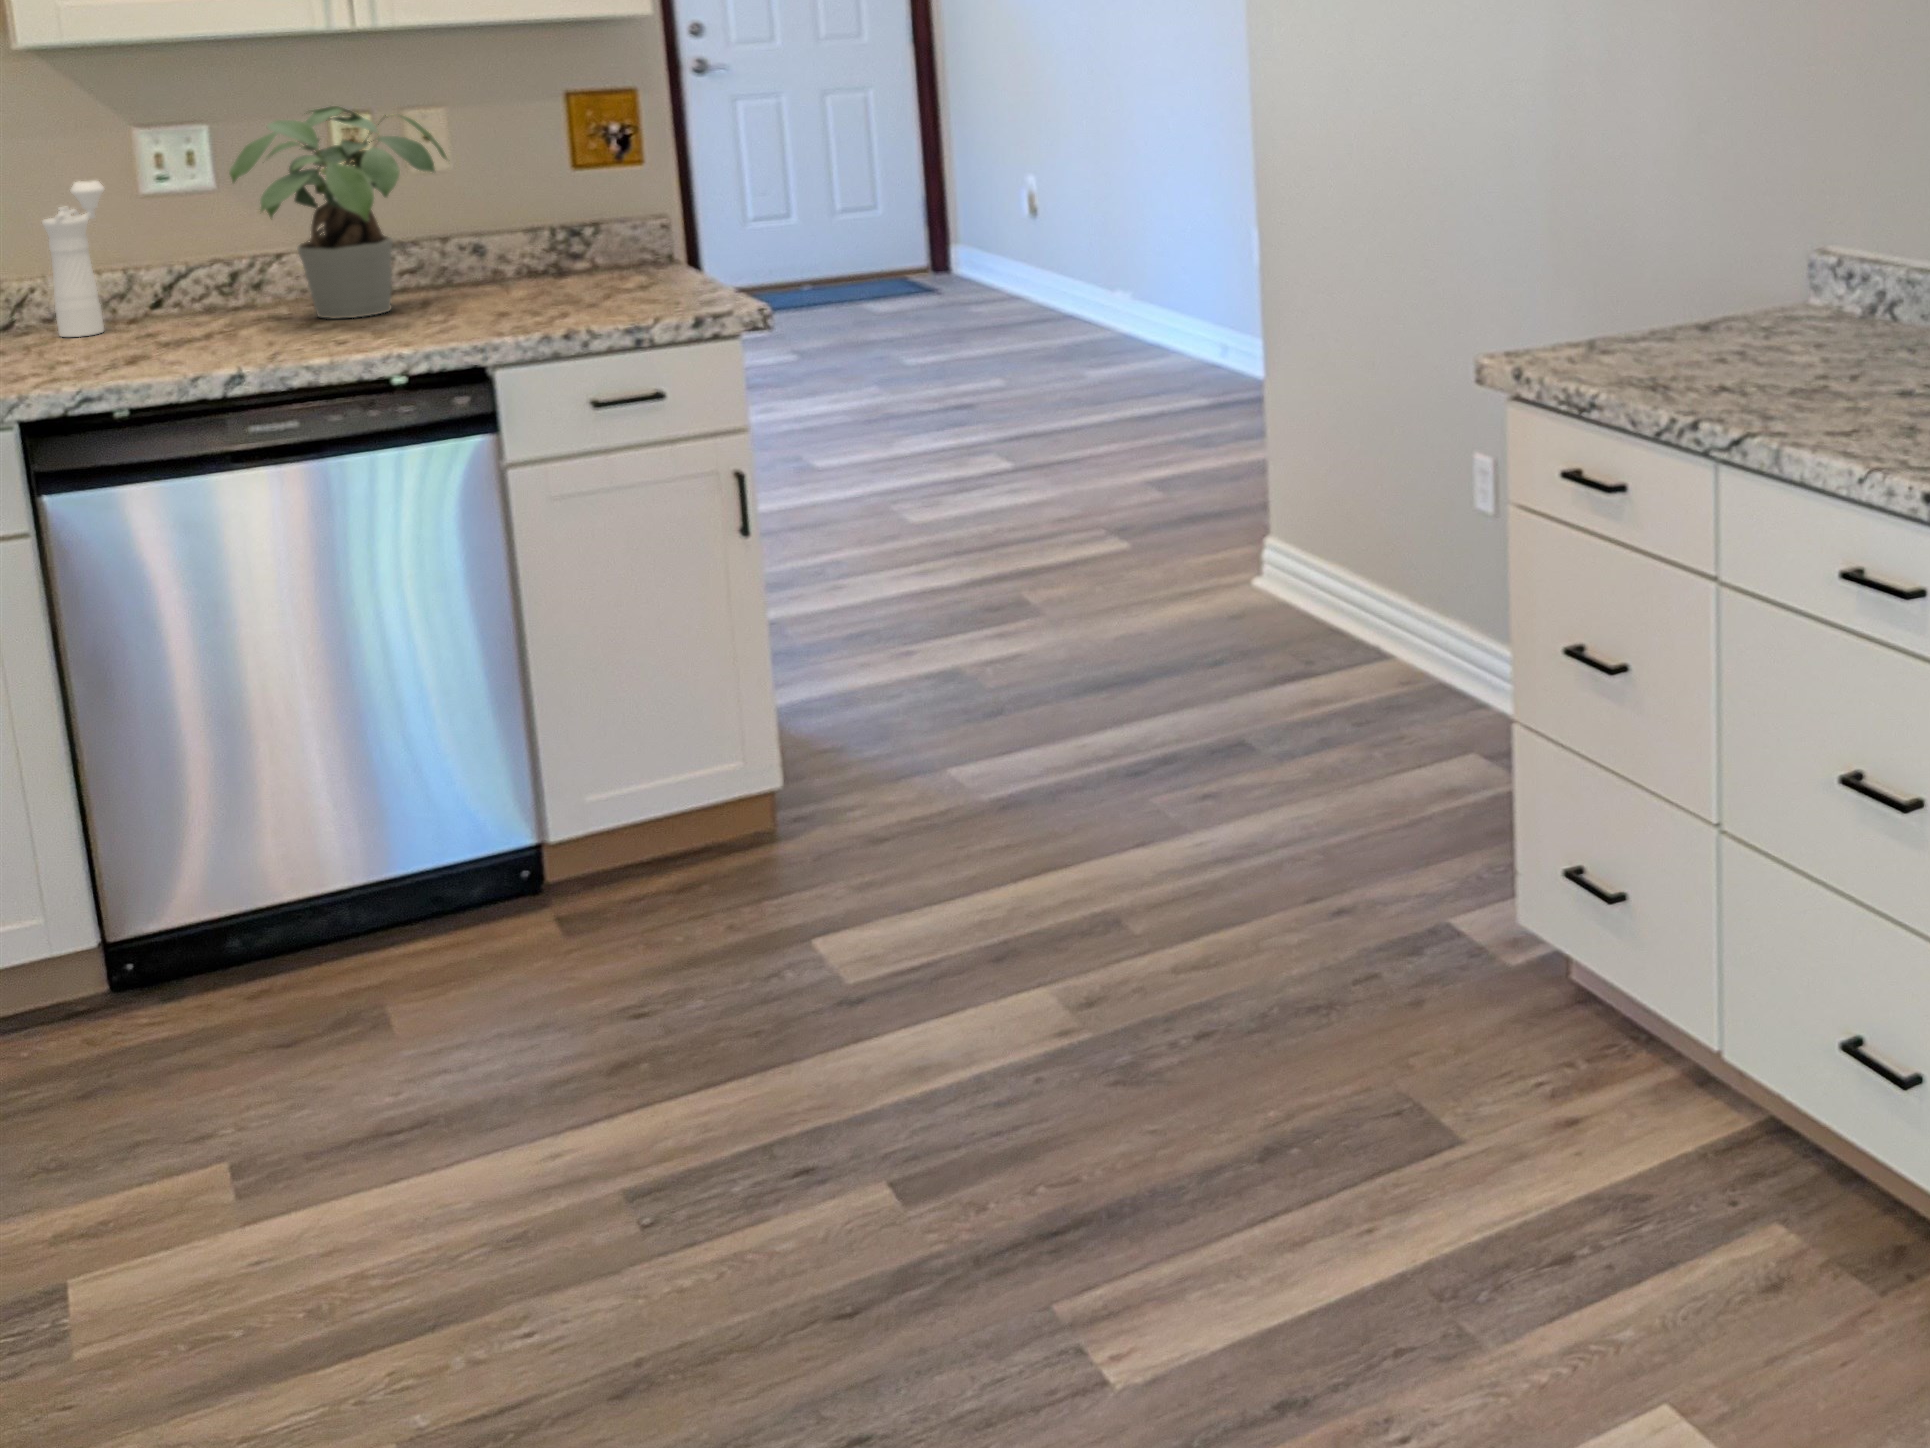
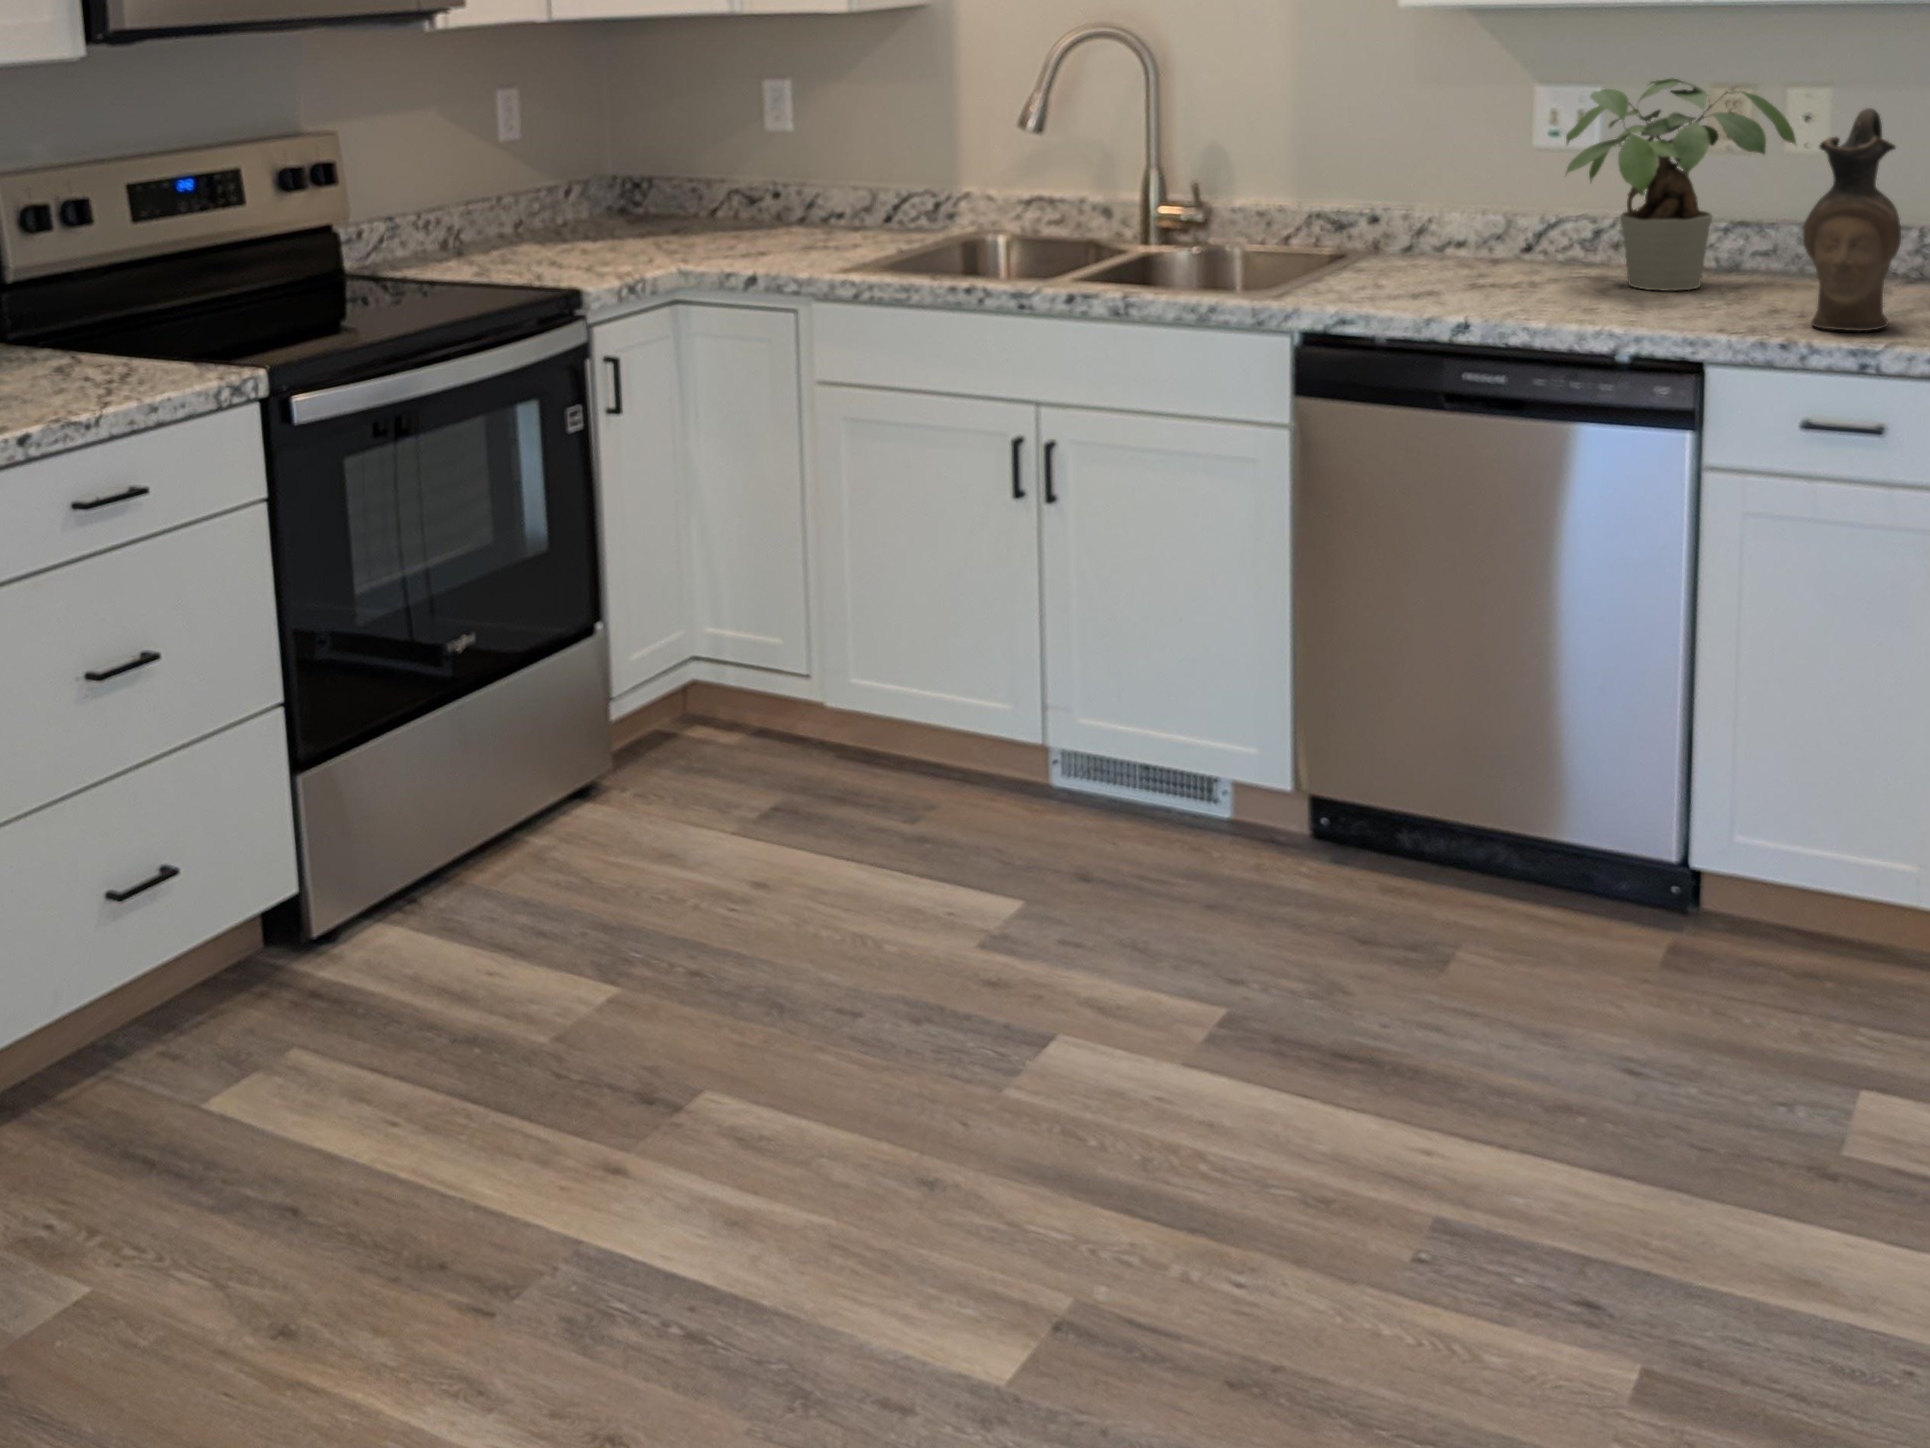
ceramic pitcher: none [543,117,635,319] -> present [1802,108,1901,331]
pepper mill: present [42,181,104,337] -> none [1431,131,1505,269]

